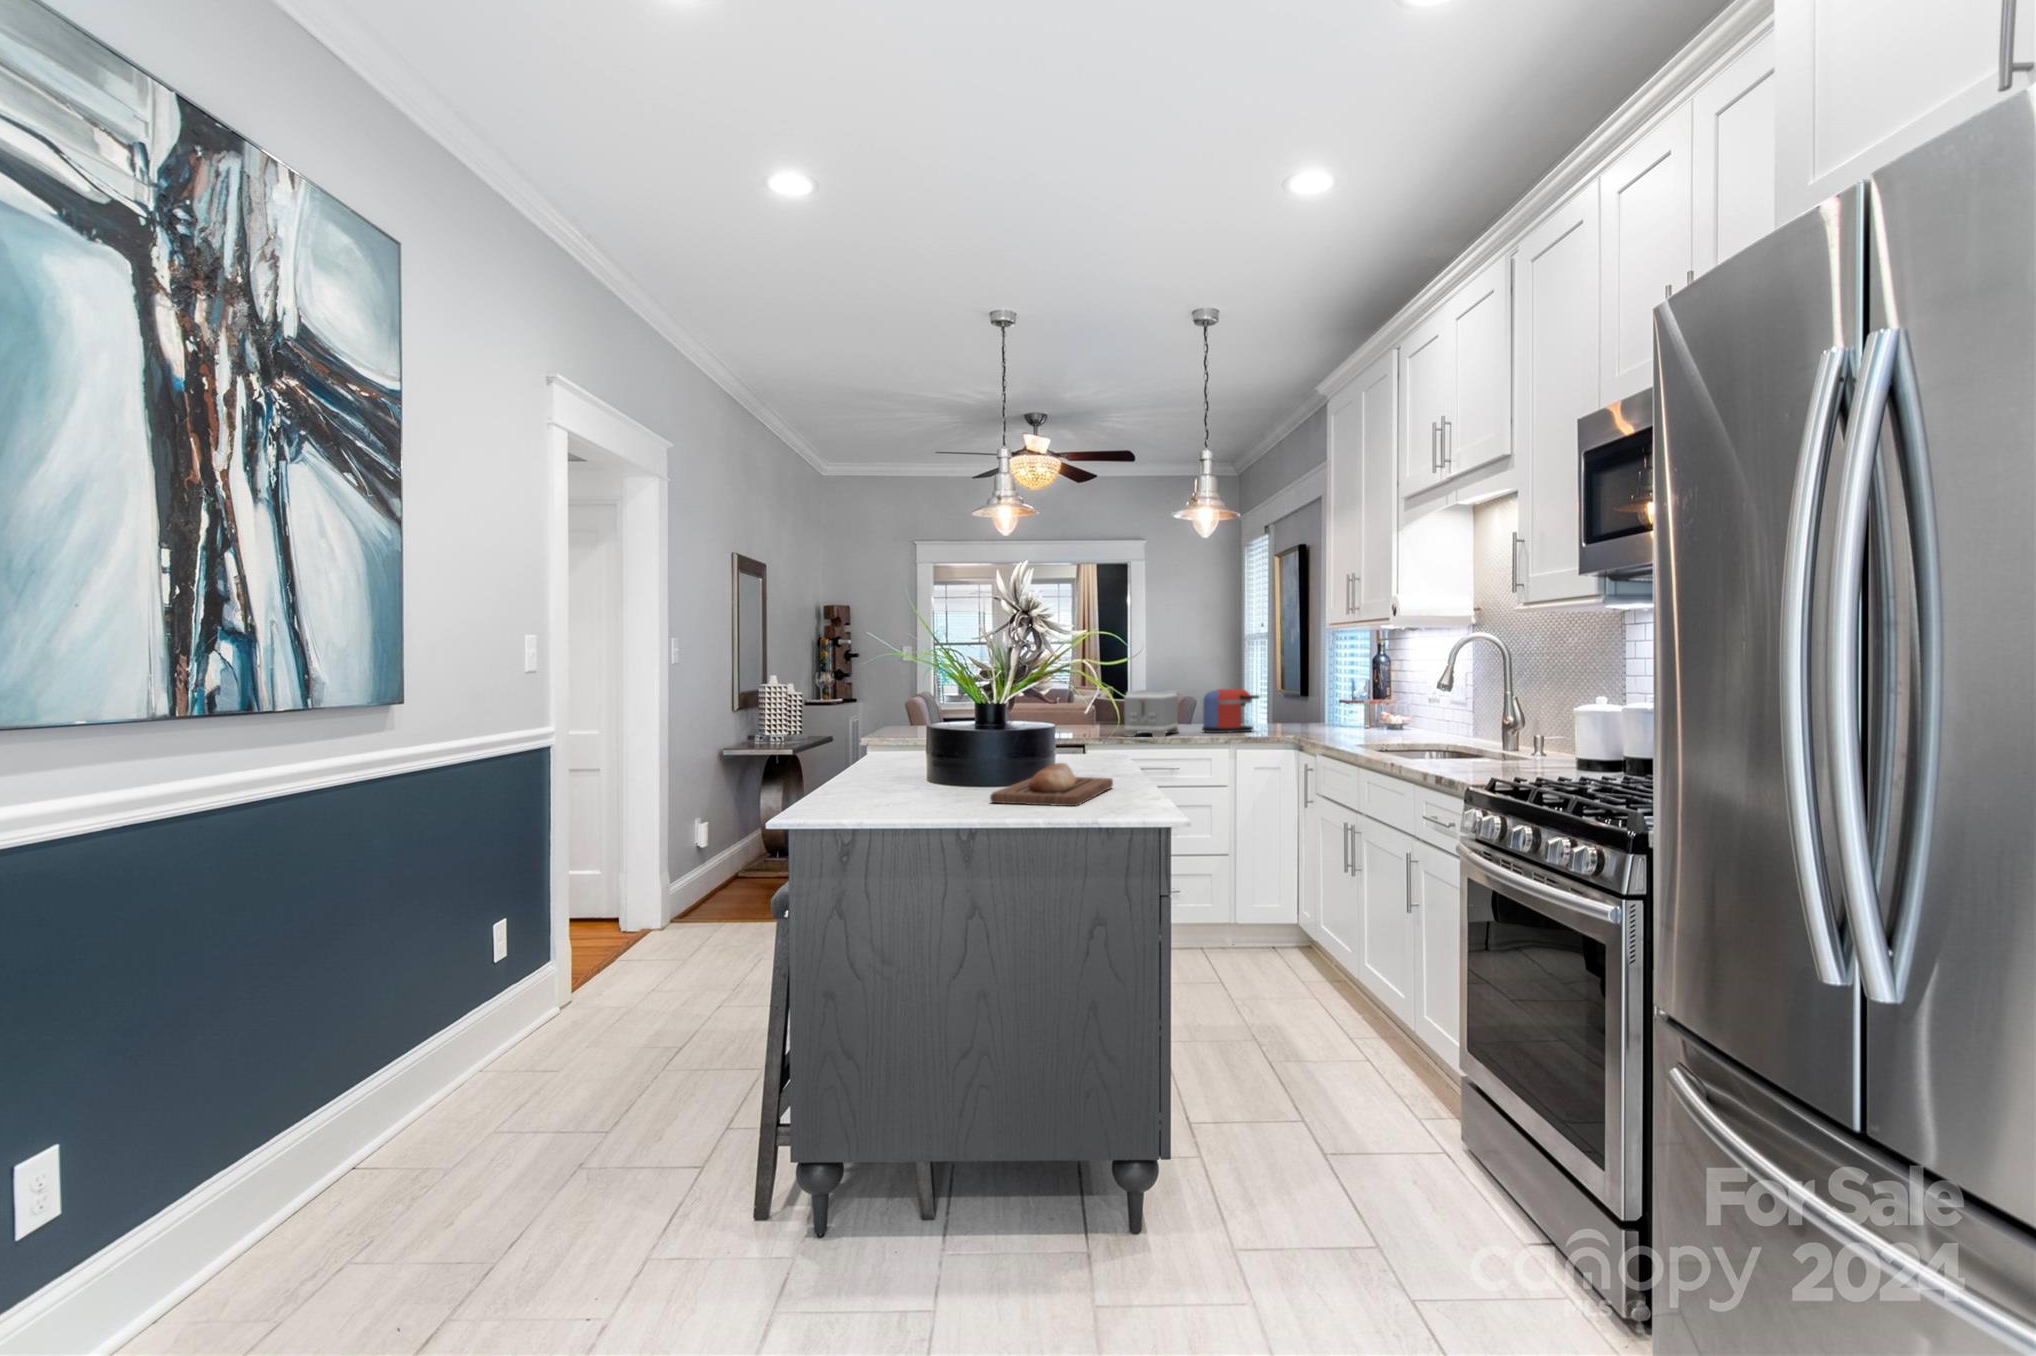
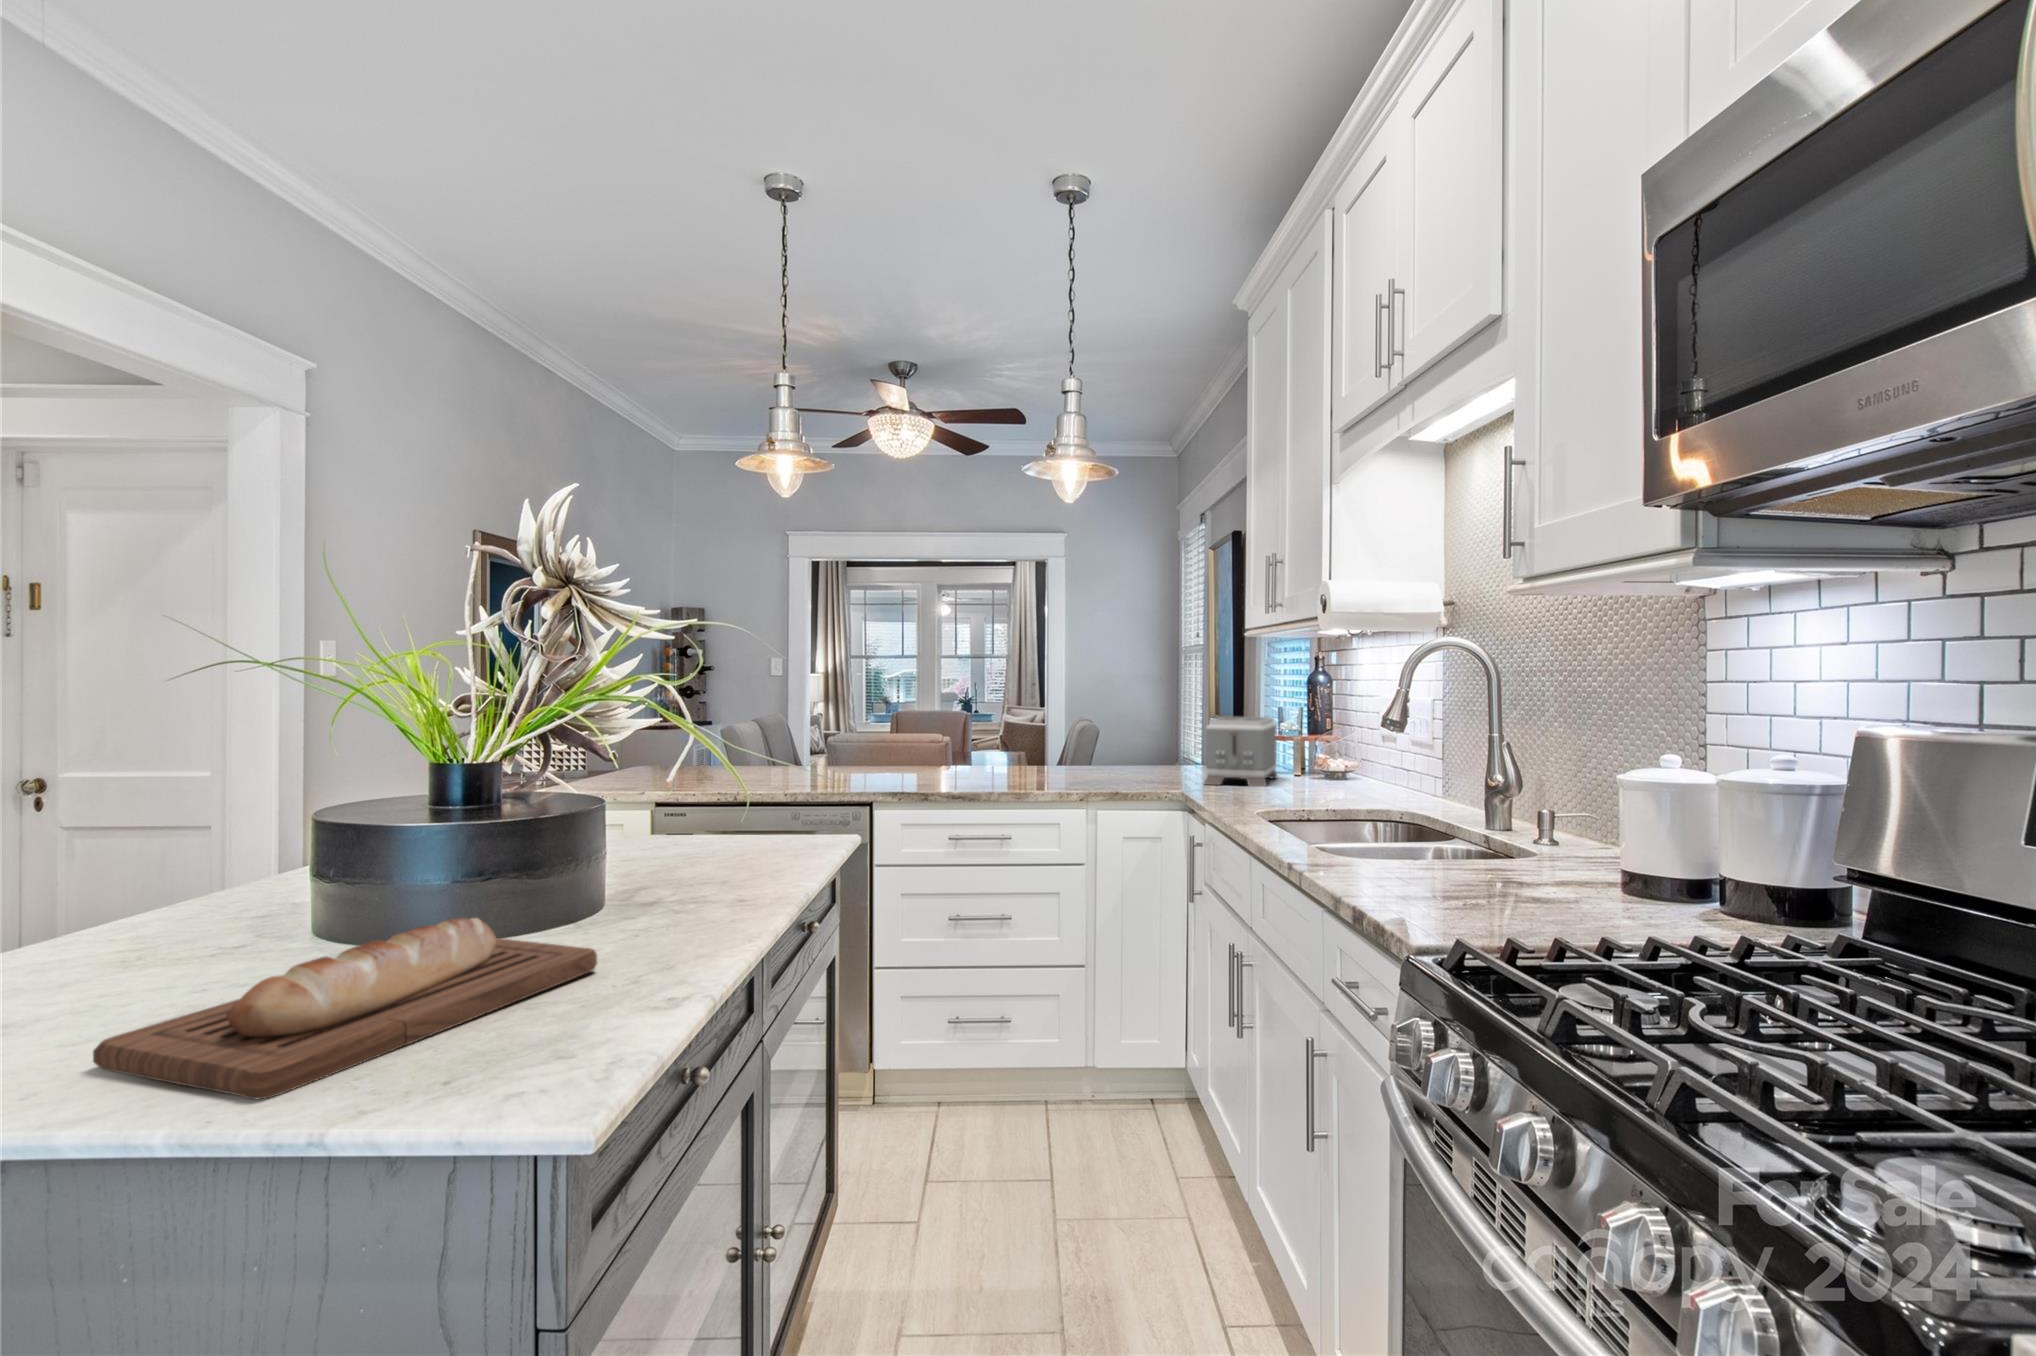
coffee maker: present [1202,689,1259,733] -> none [1071,717,1153,779]
toaster: present [1124,690,1179,737] -> present [1204,717,1278,787]

